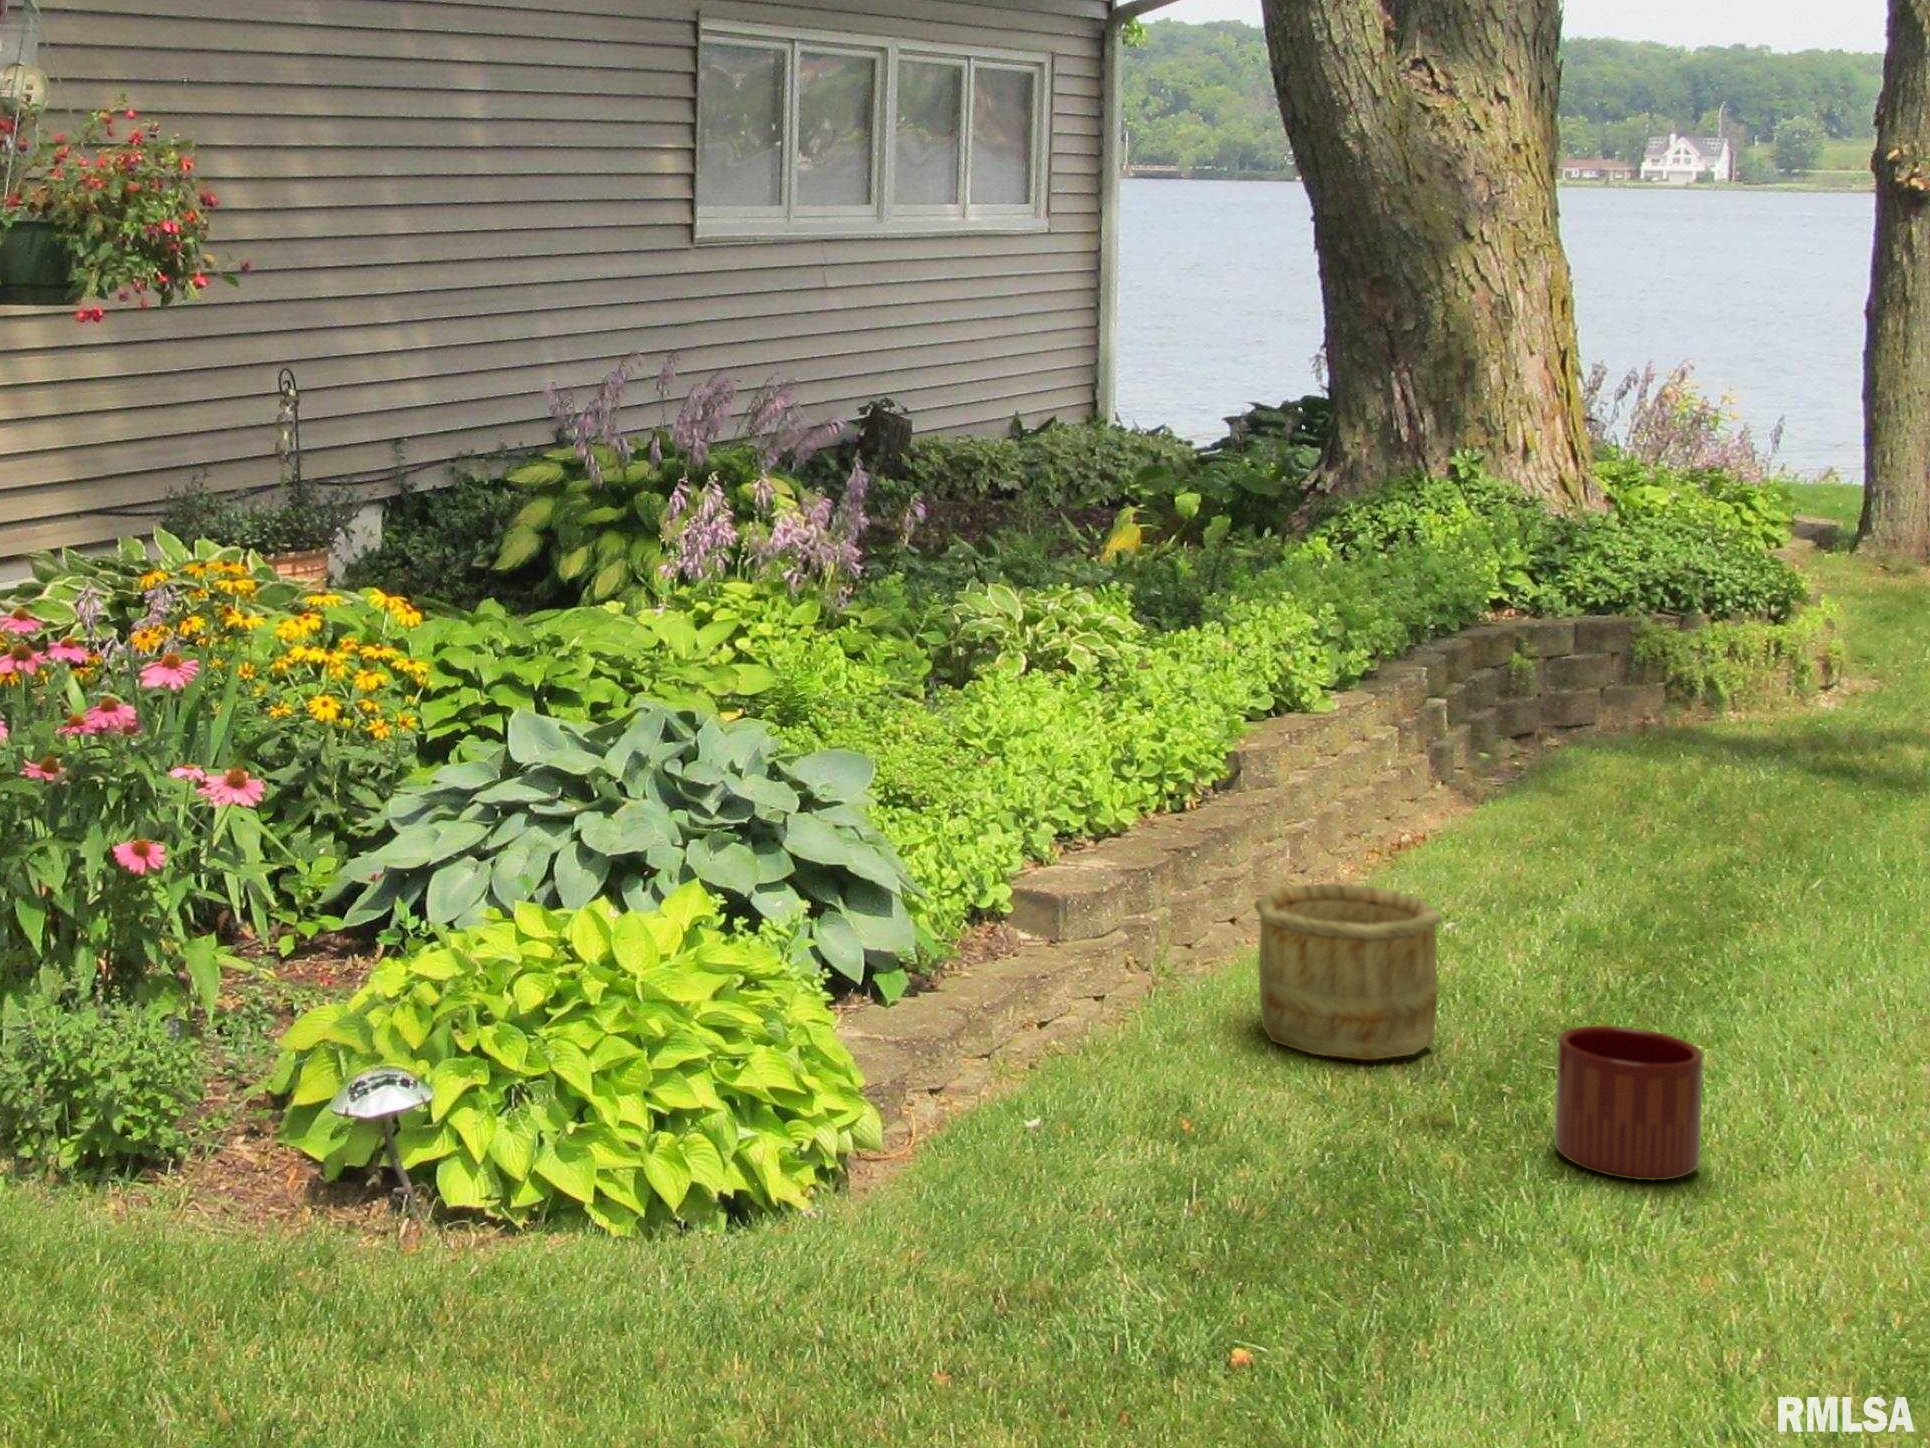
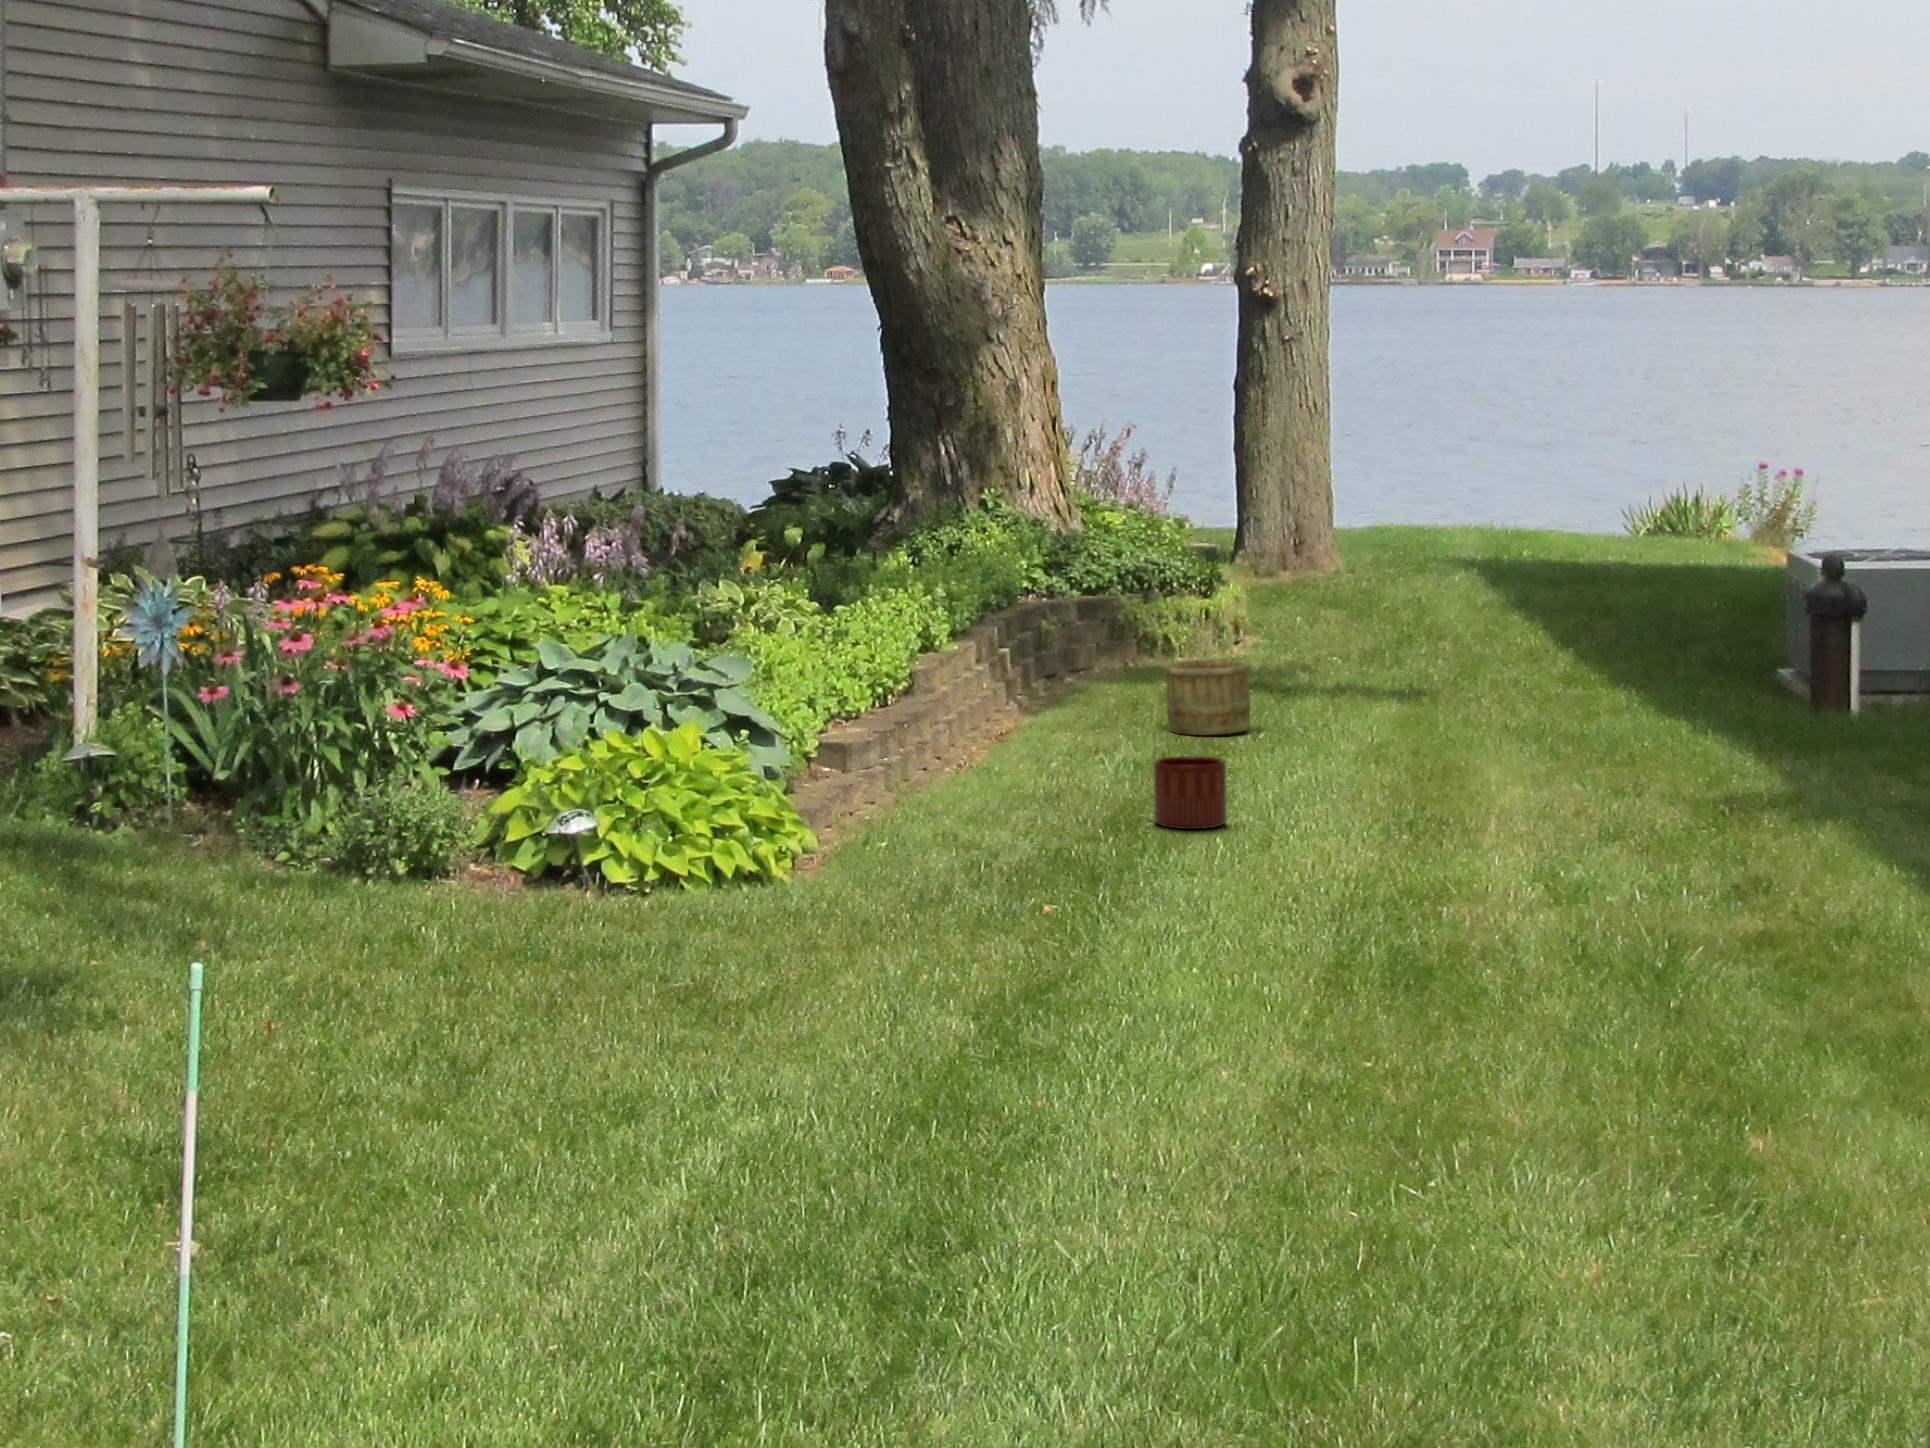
wooden bucket: present [1254,884,1442,1060] -> present [1163,659,1251,735]

